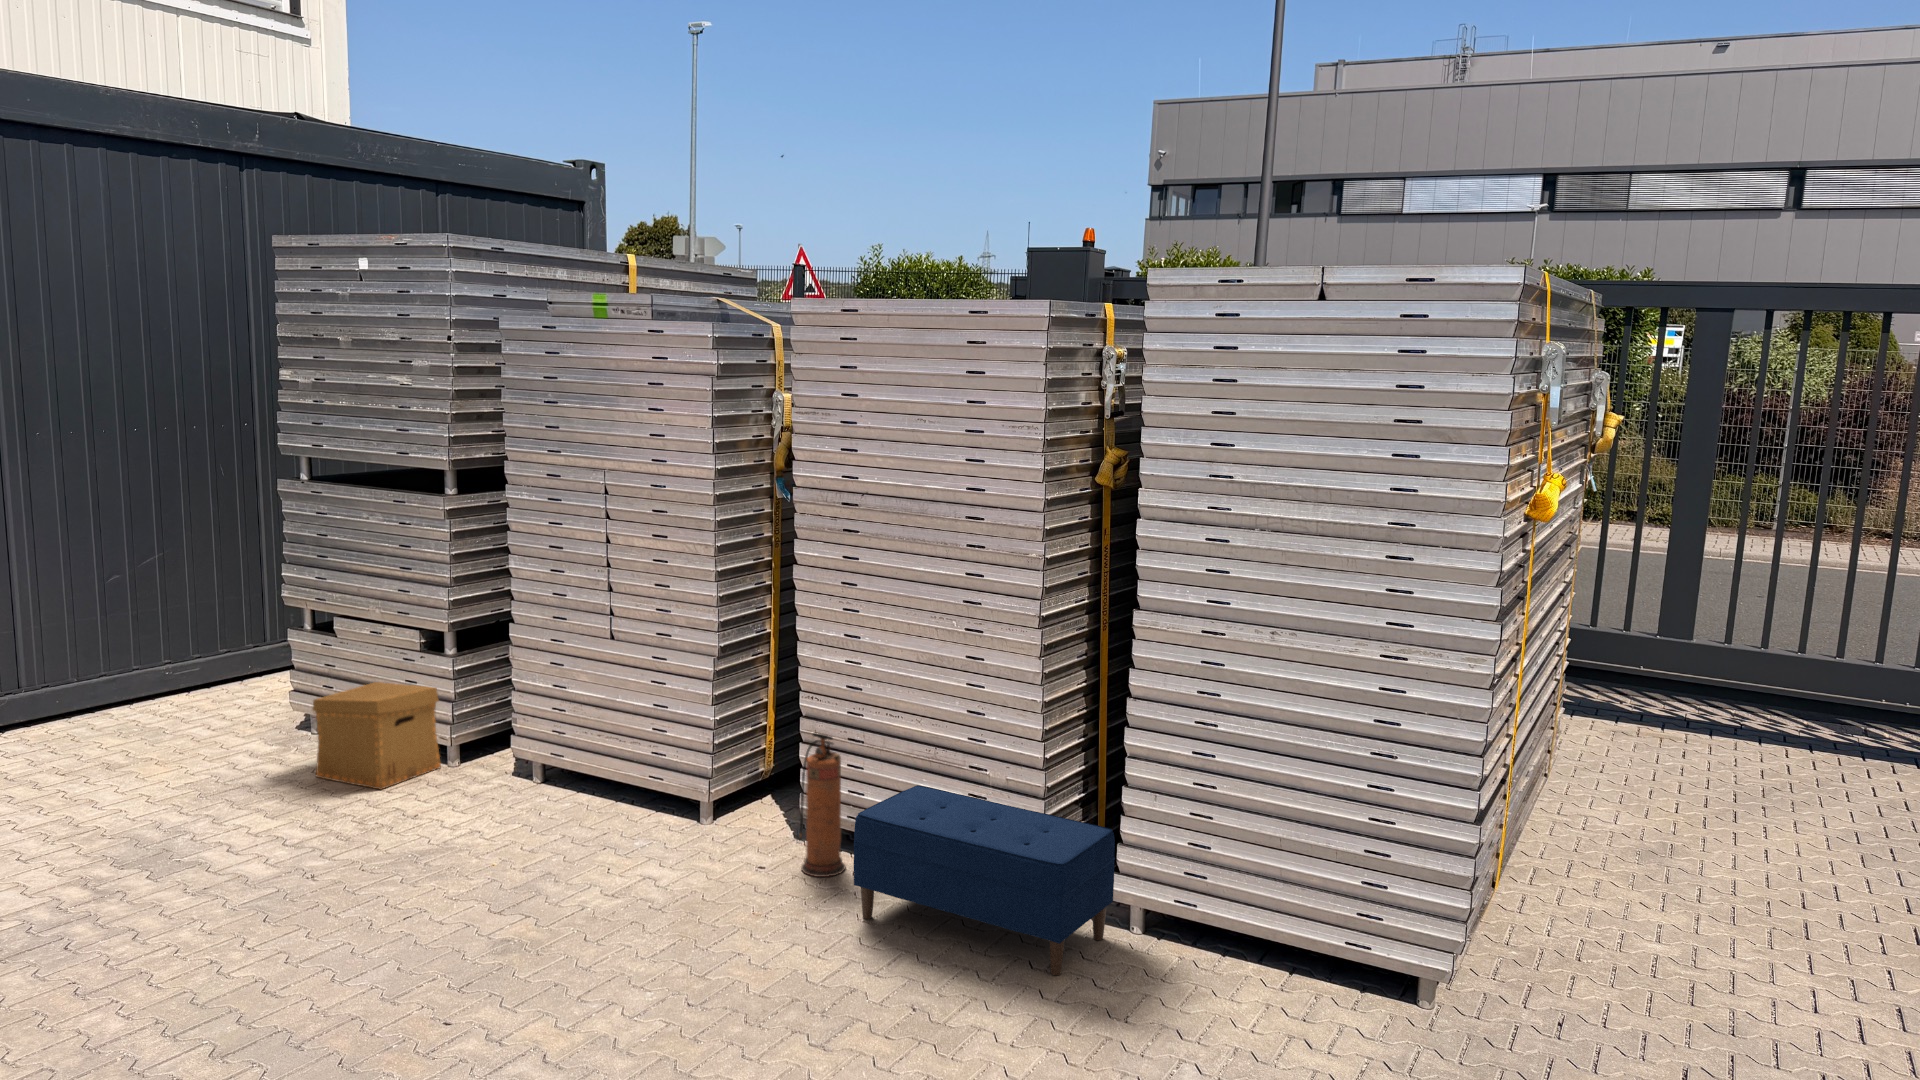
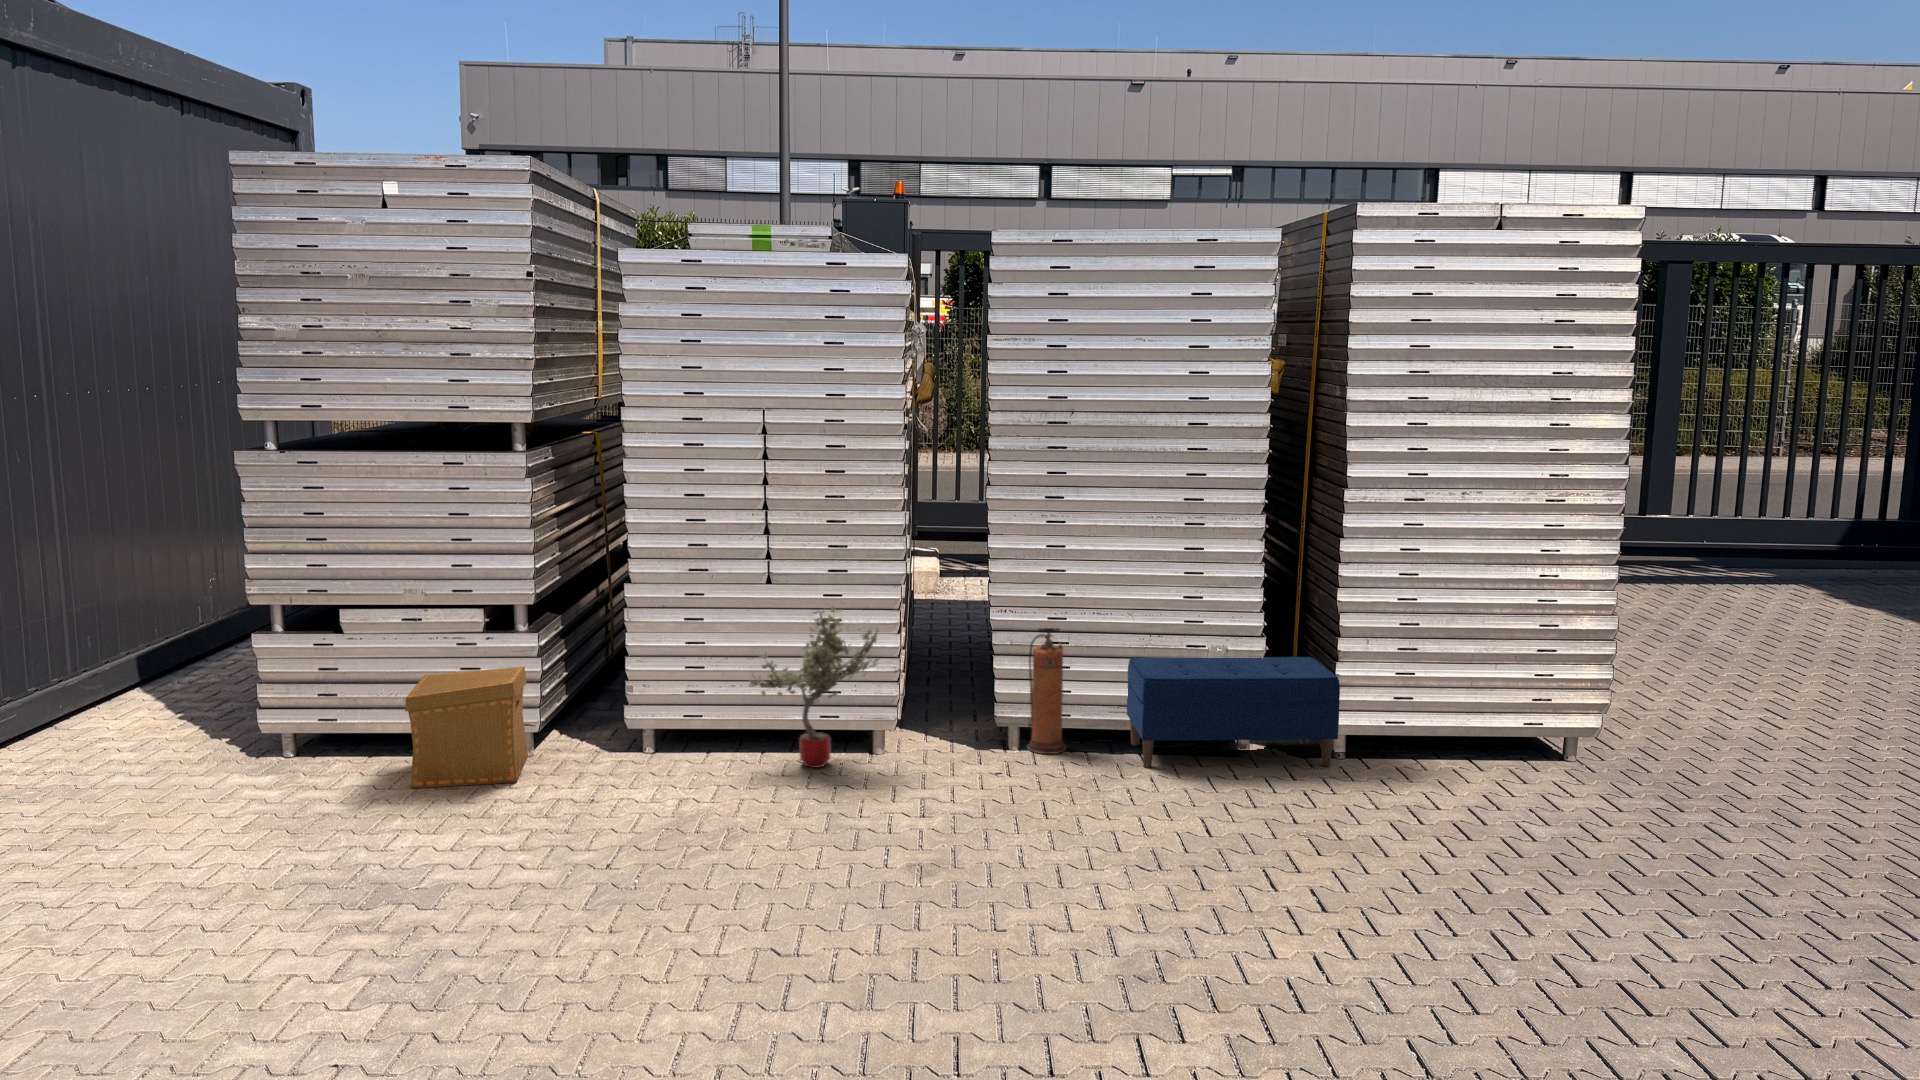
potted tree: none [550,674,659,835] -> present [750,607,879,768]

